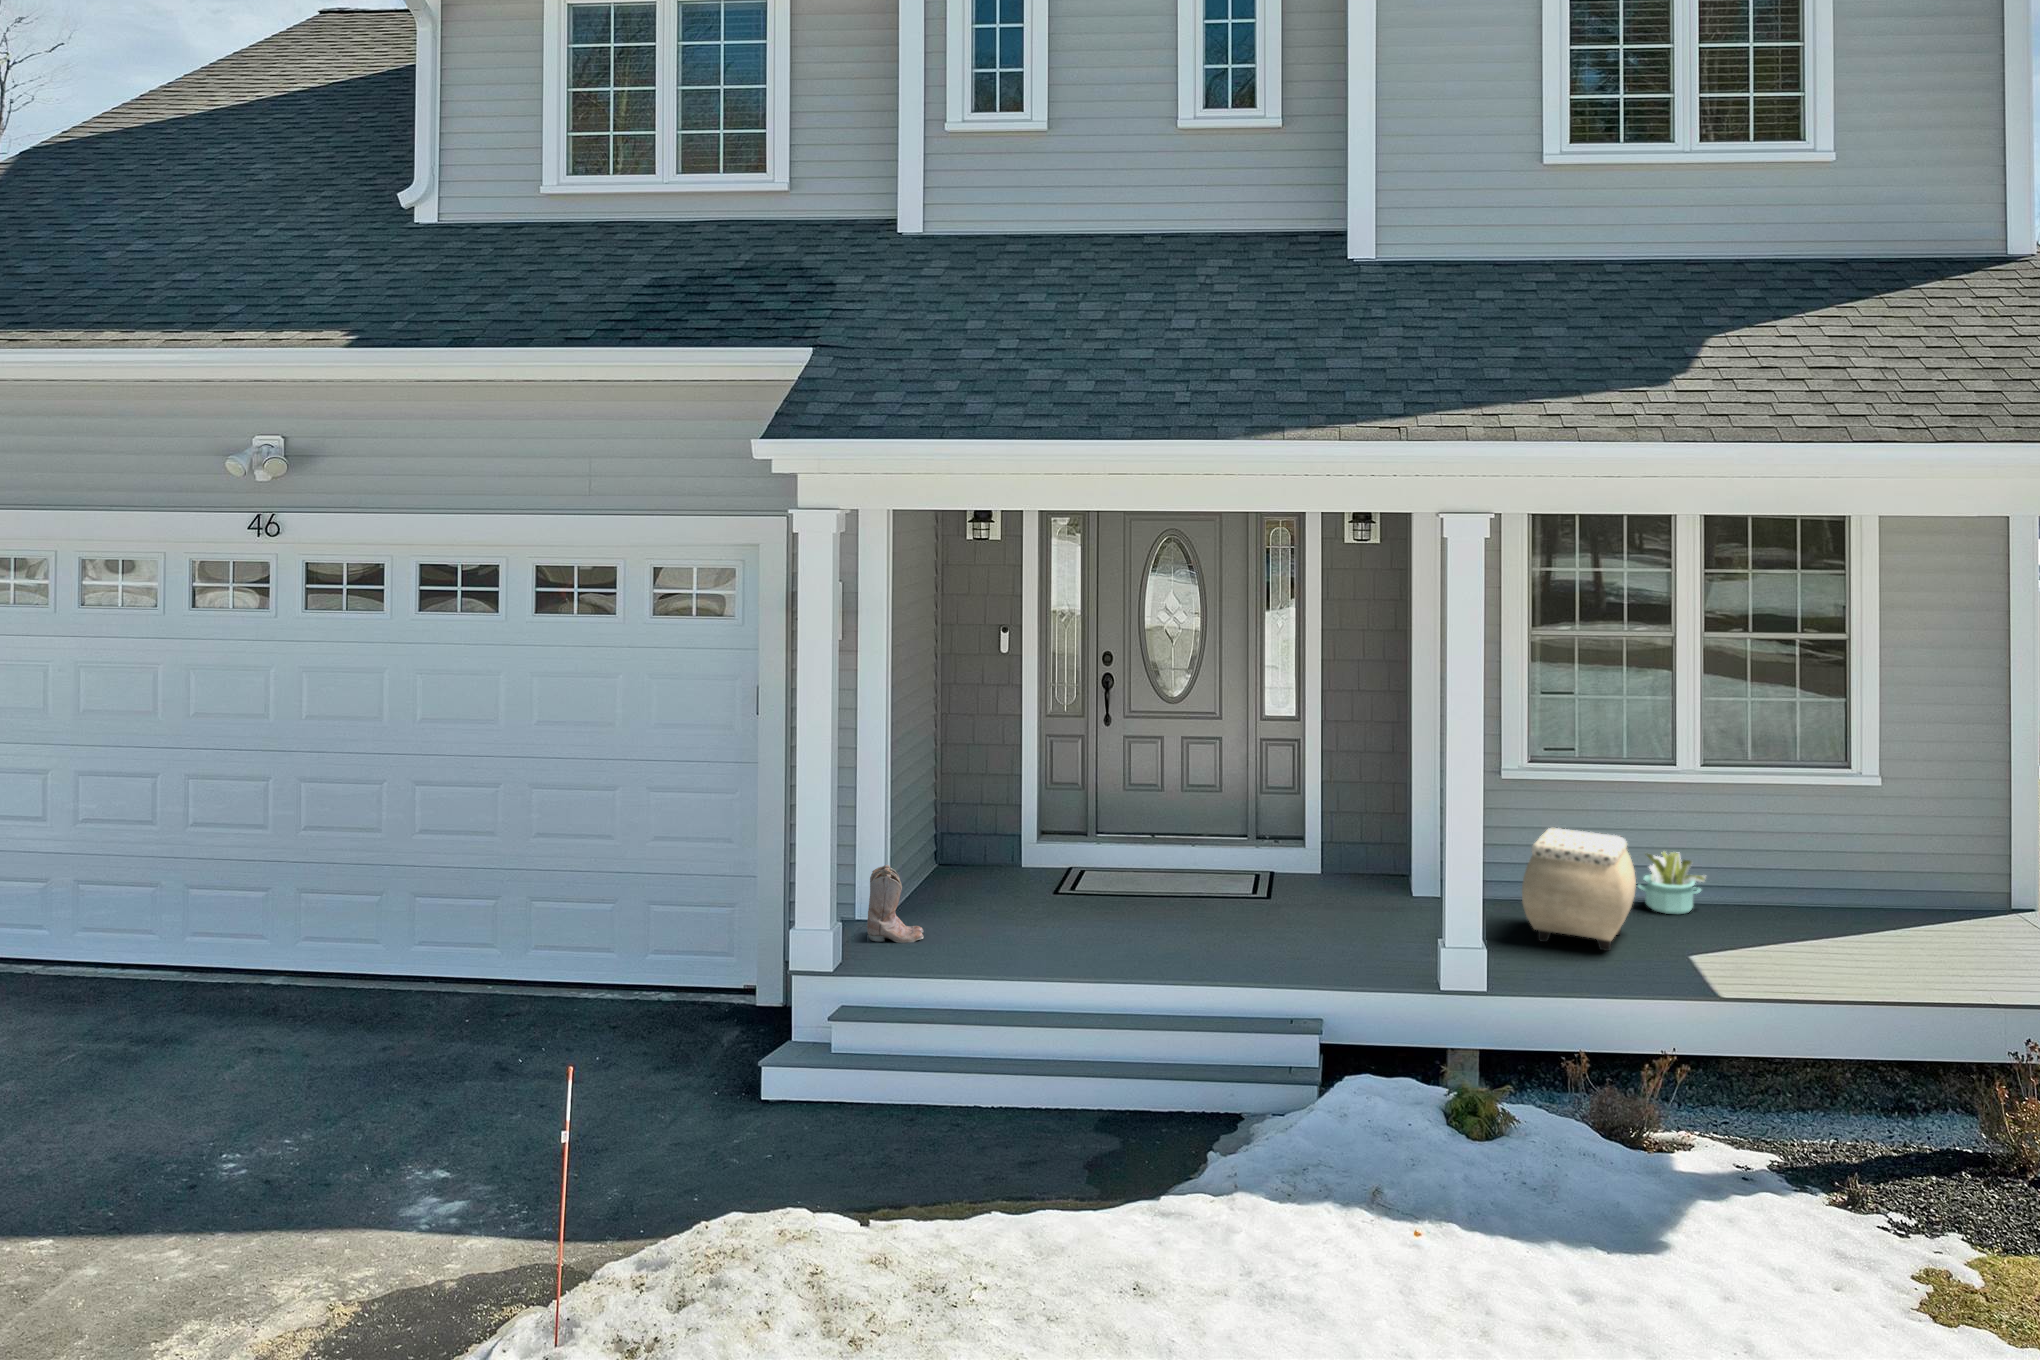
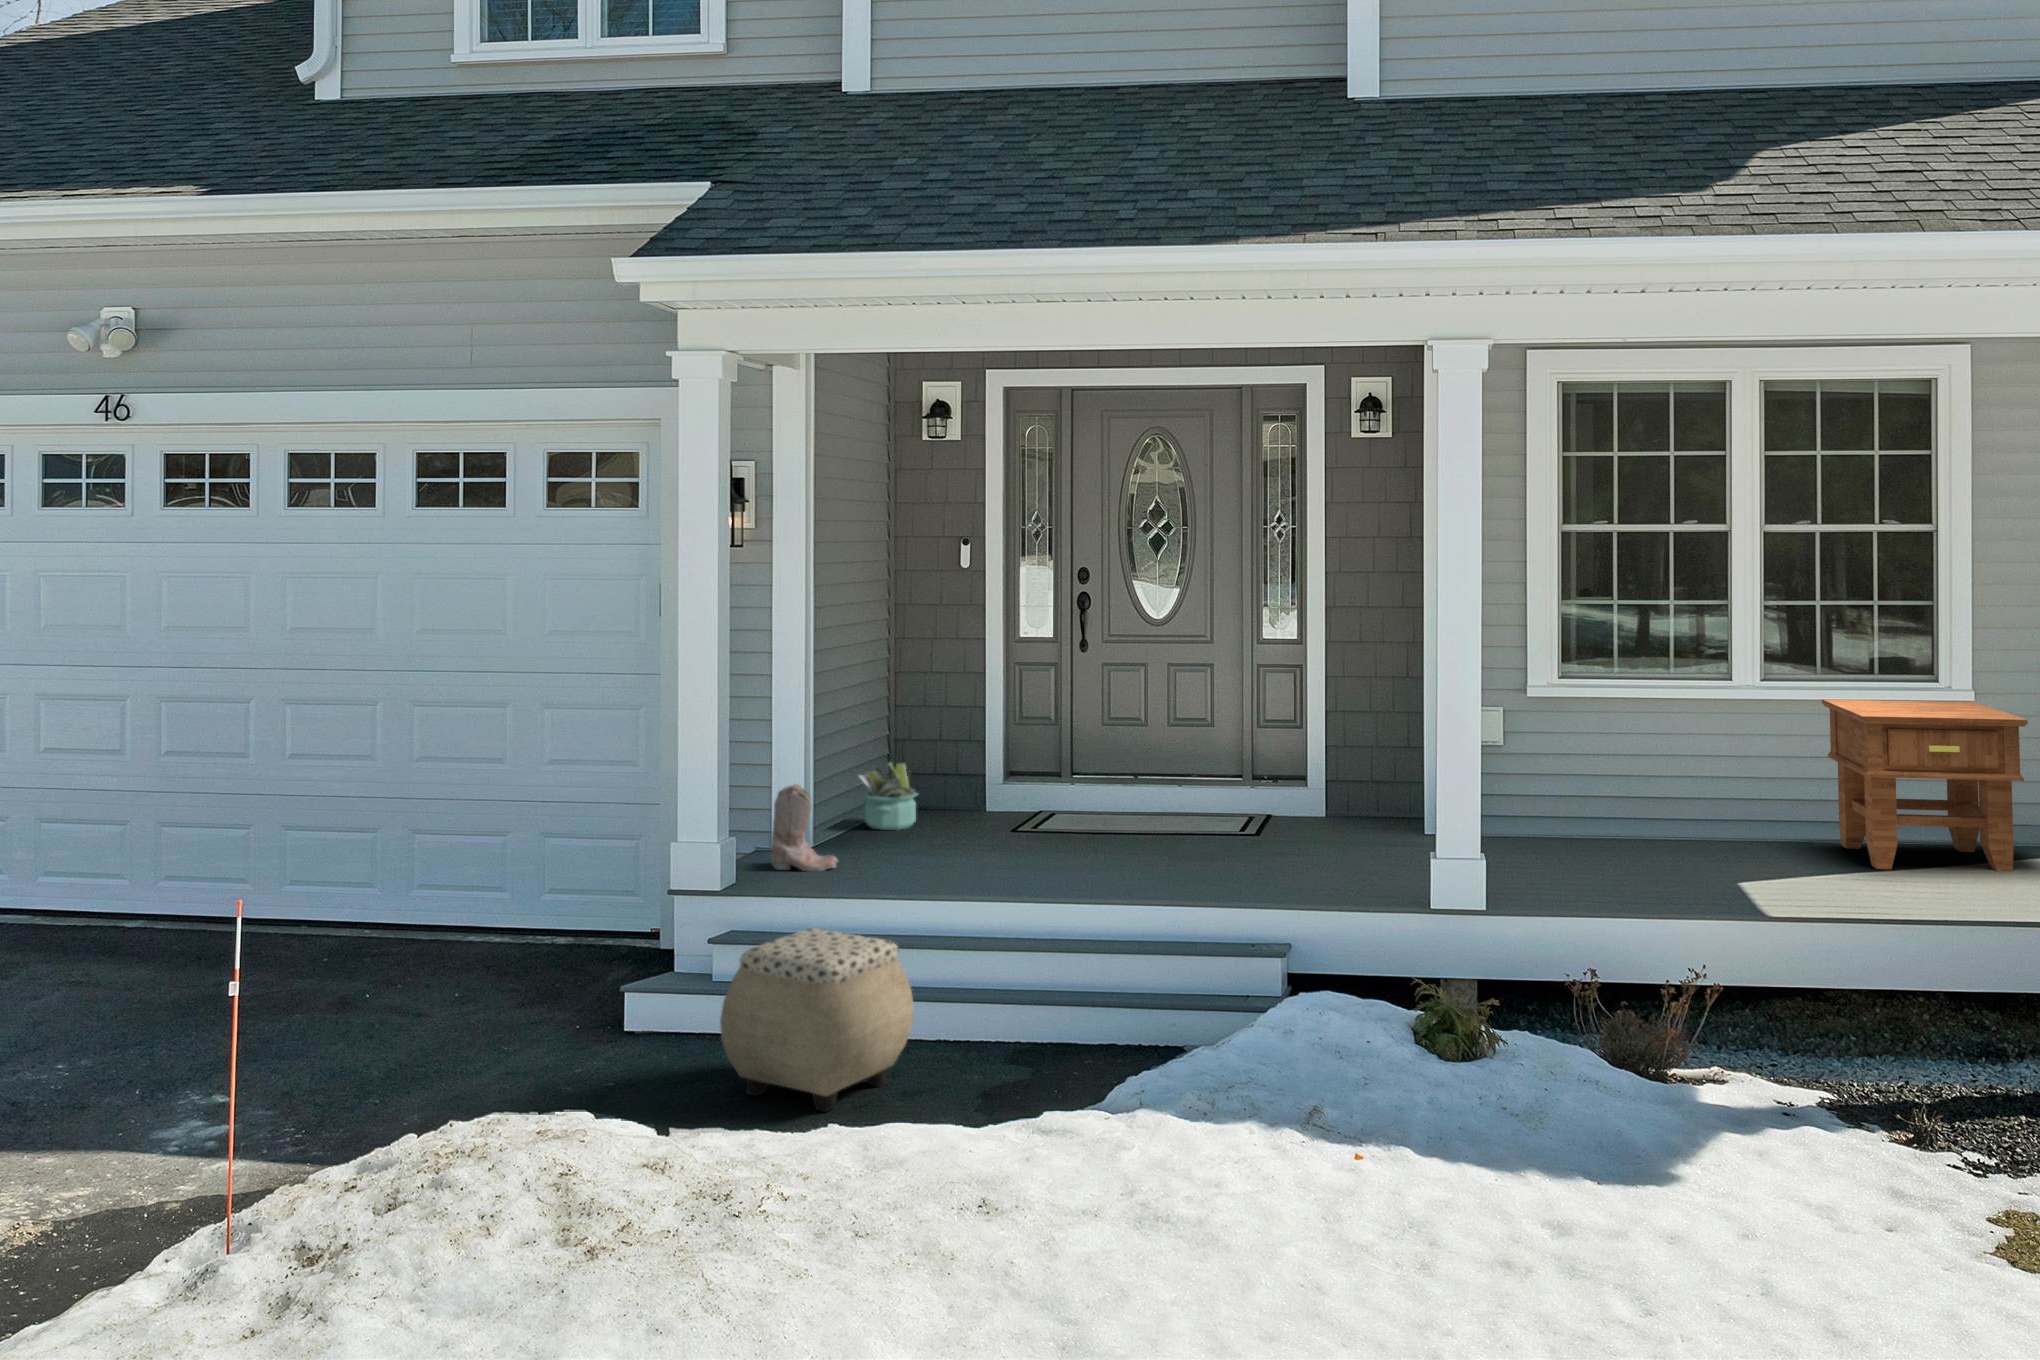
side table: none [1745,782,1920,937] -> present [1822,699,2028,871]
ottoman: present [1522,828,1636,951] -> present [720,928,914,1112]
decorative plant: present [1638,852,1706,914] -> present [860,763,918,830]

